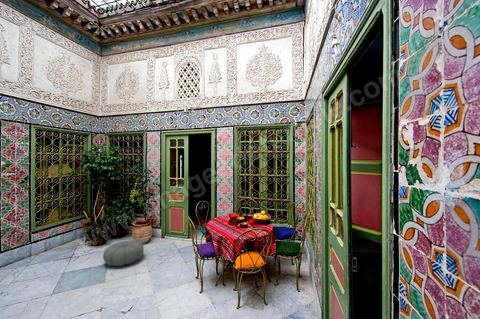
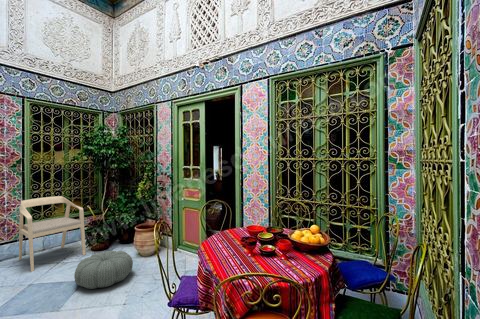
armchair: none [28,205,90,265] -> present [19,196,86,272]

